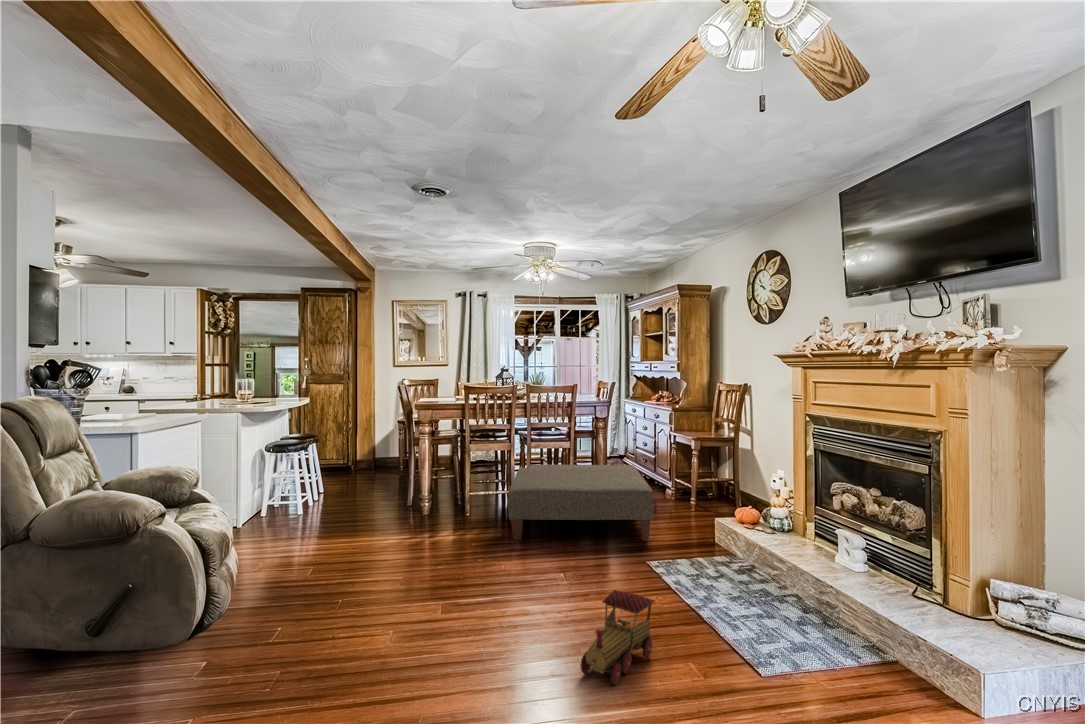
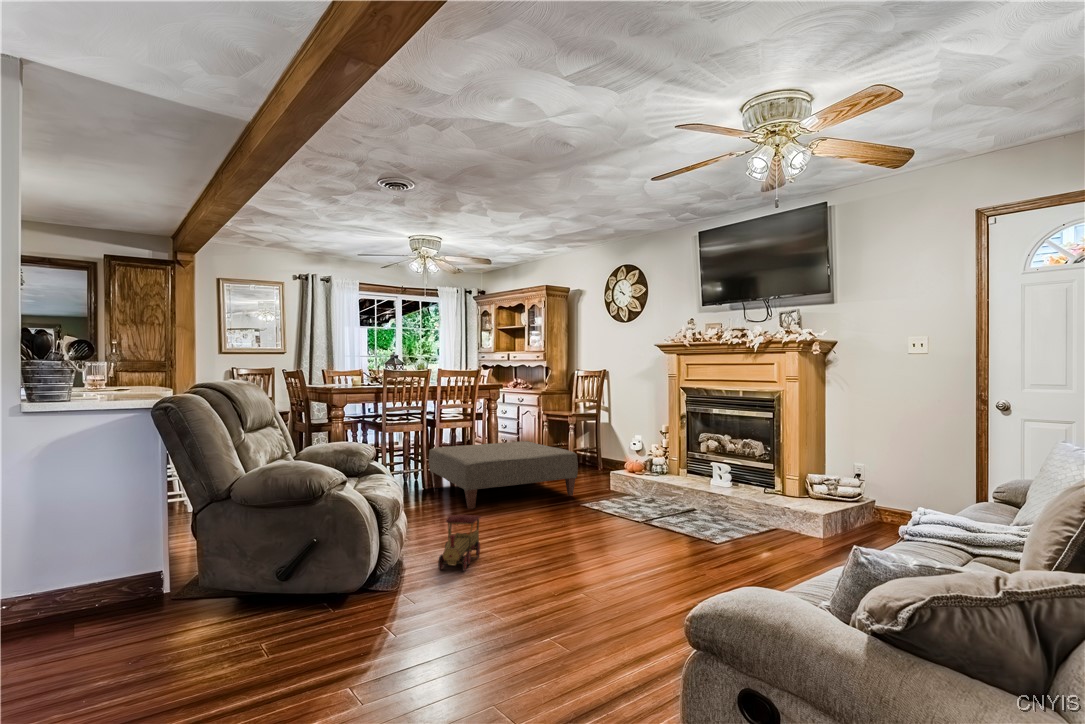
toy train: present [581,590,655,685] -> present [438,515,481,571]

